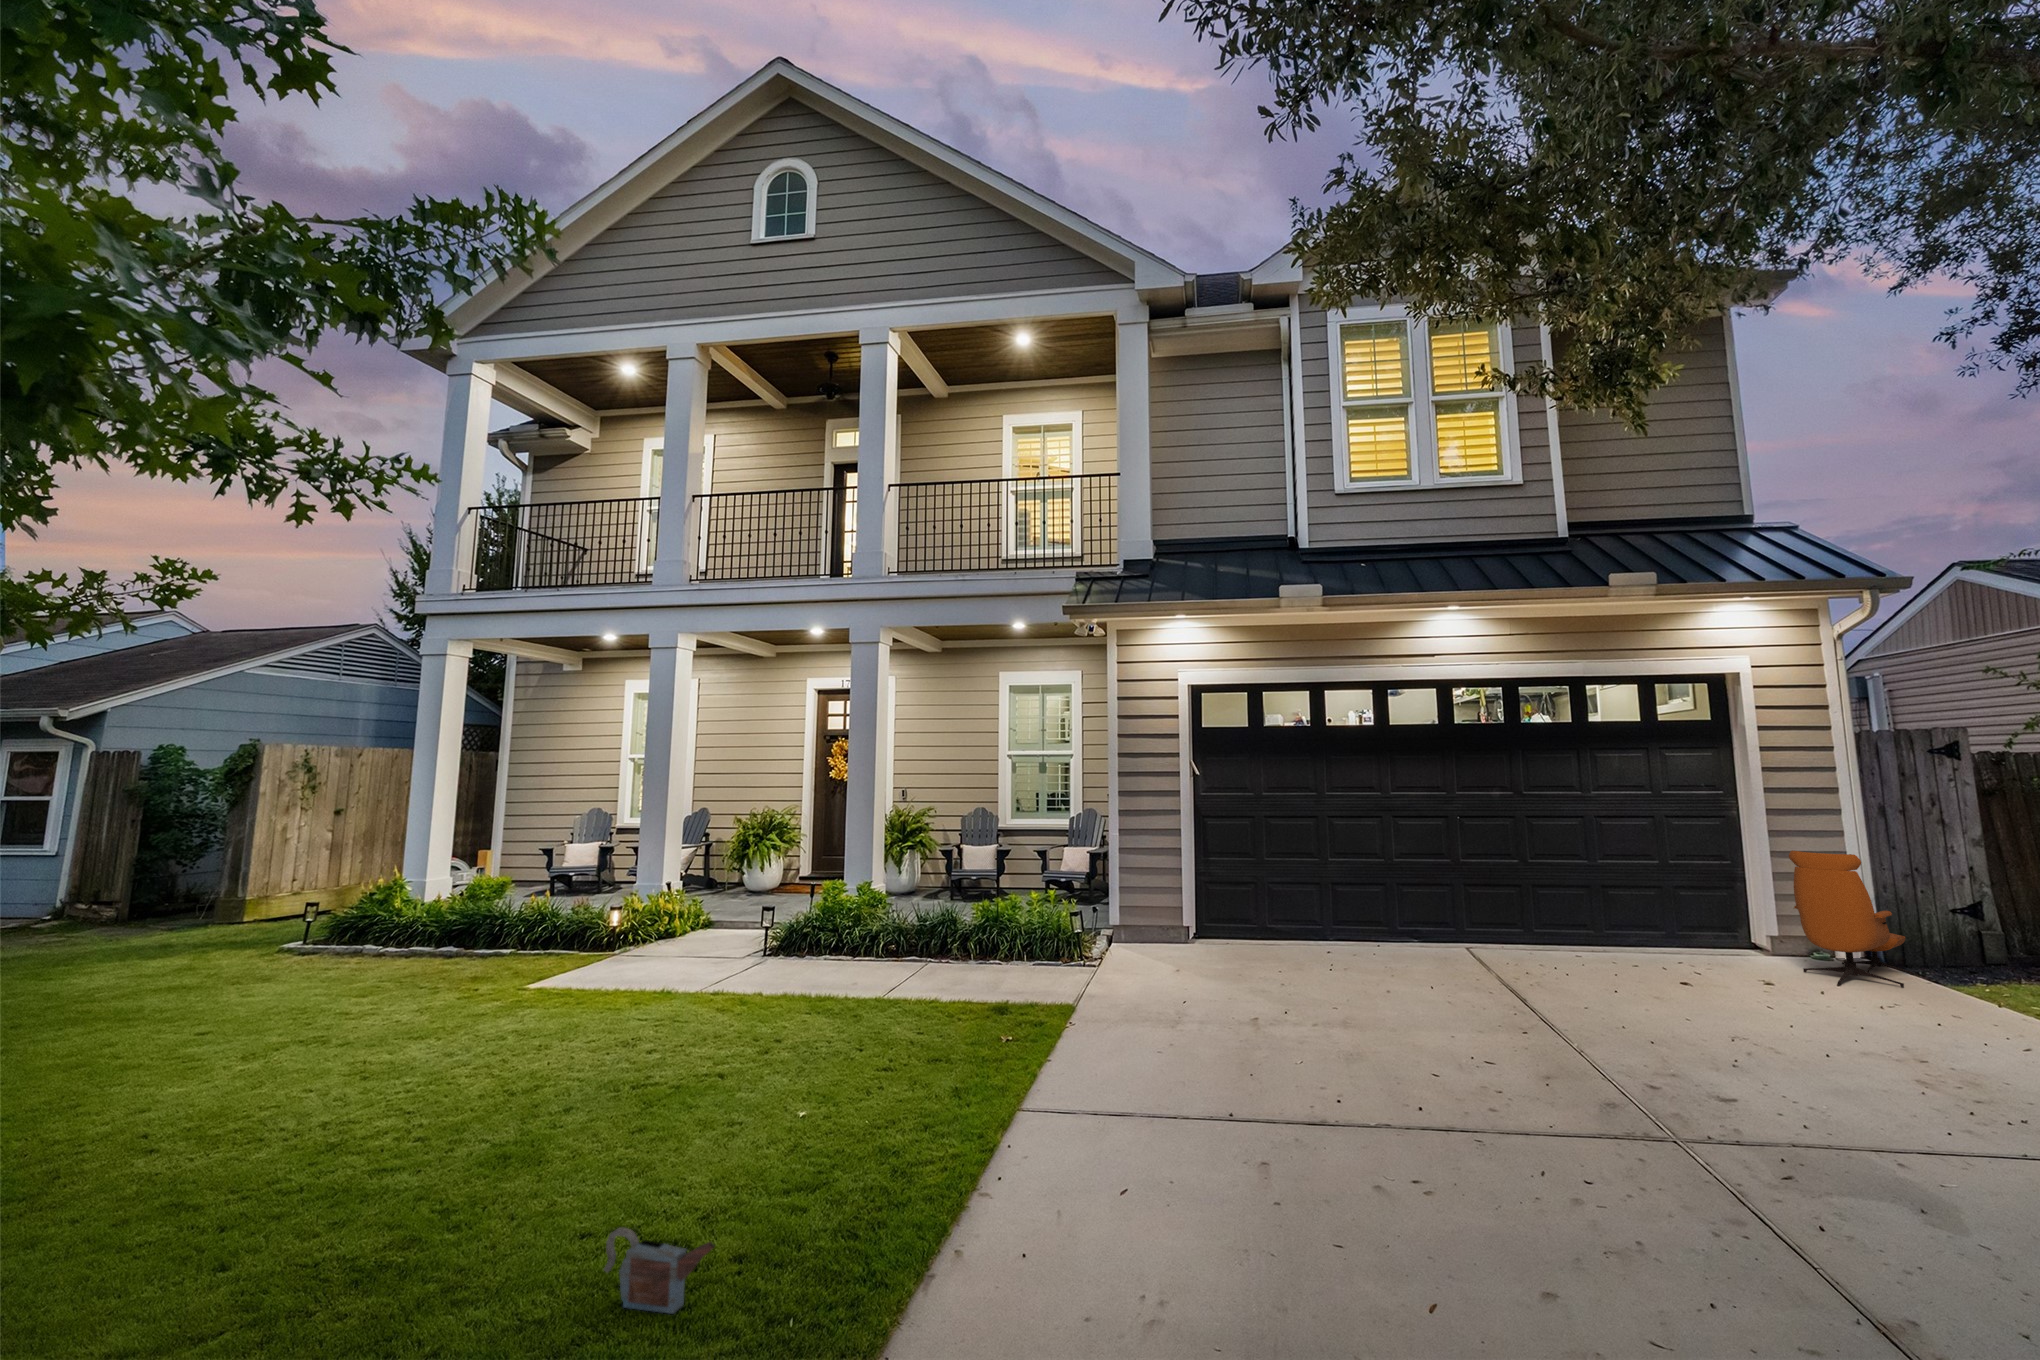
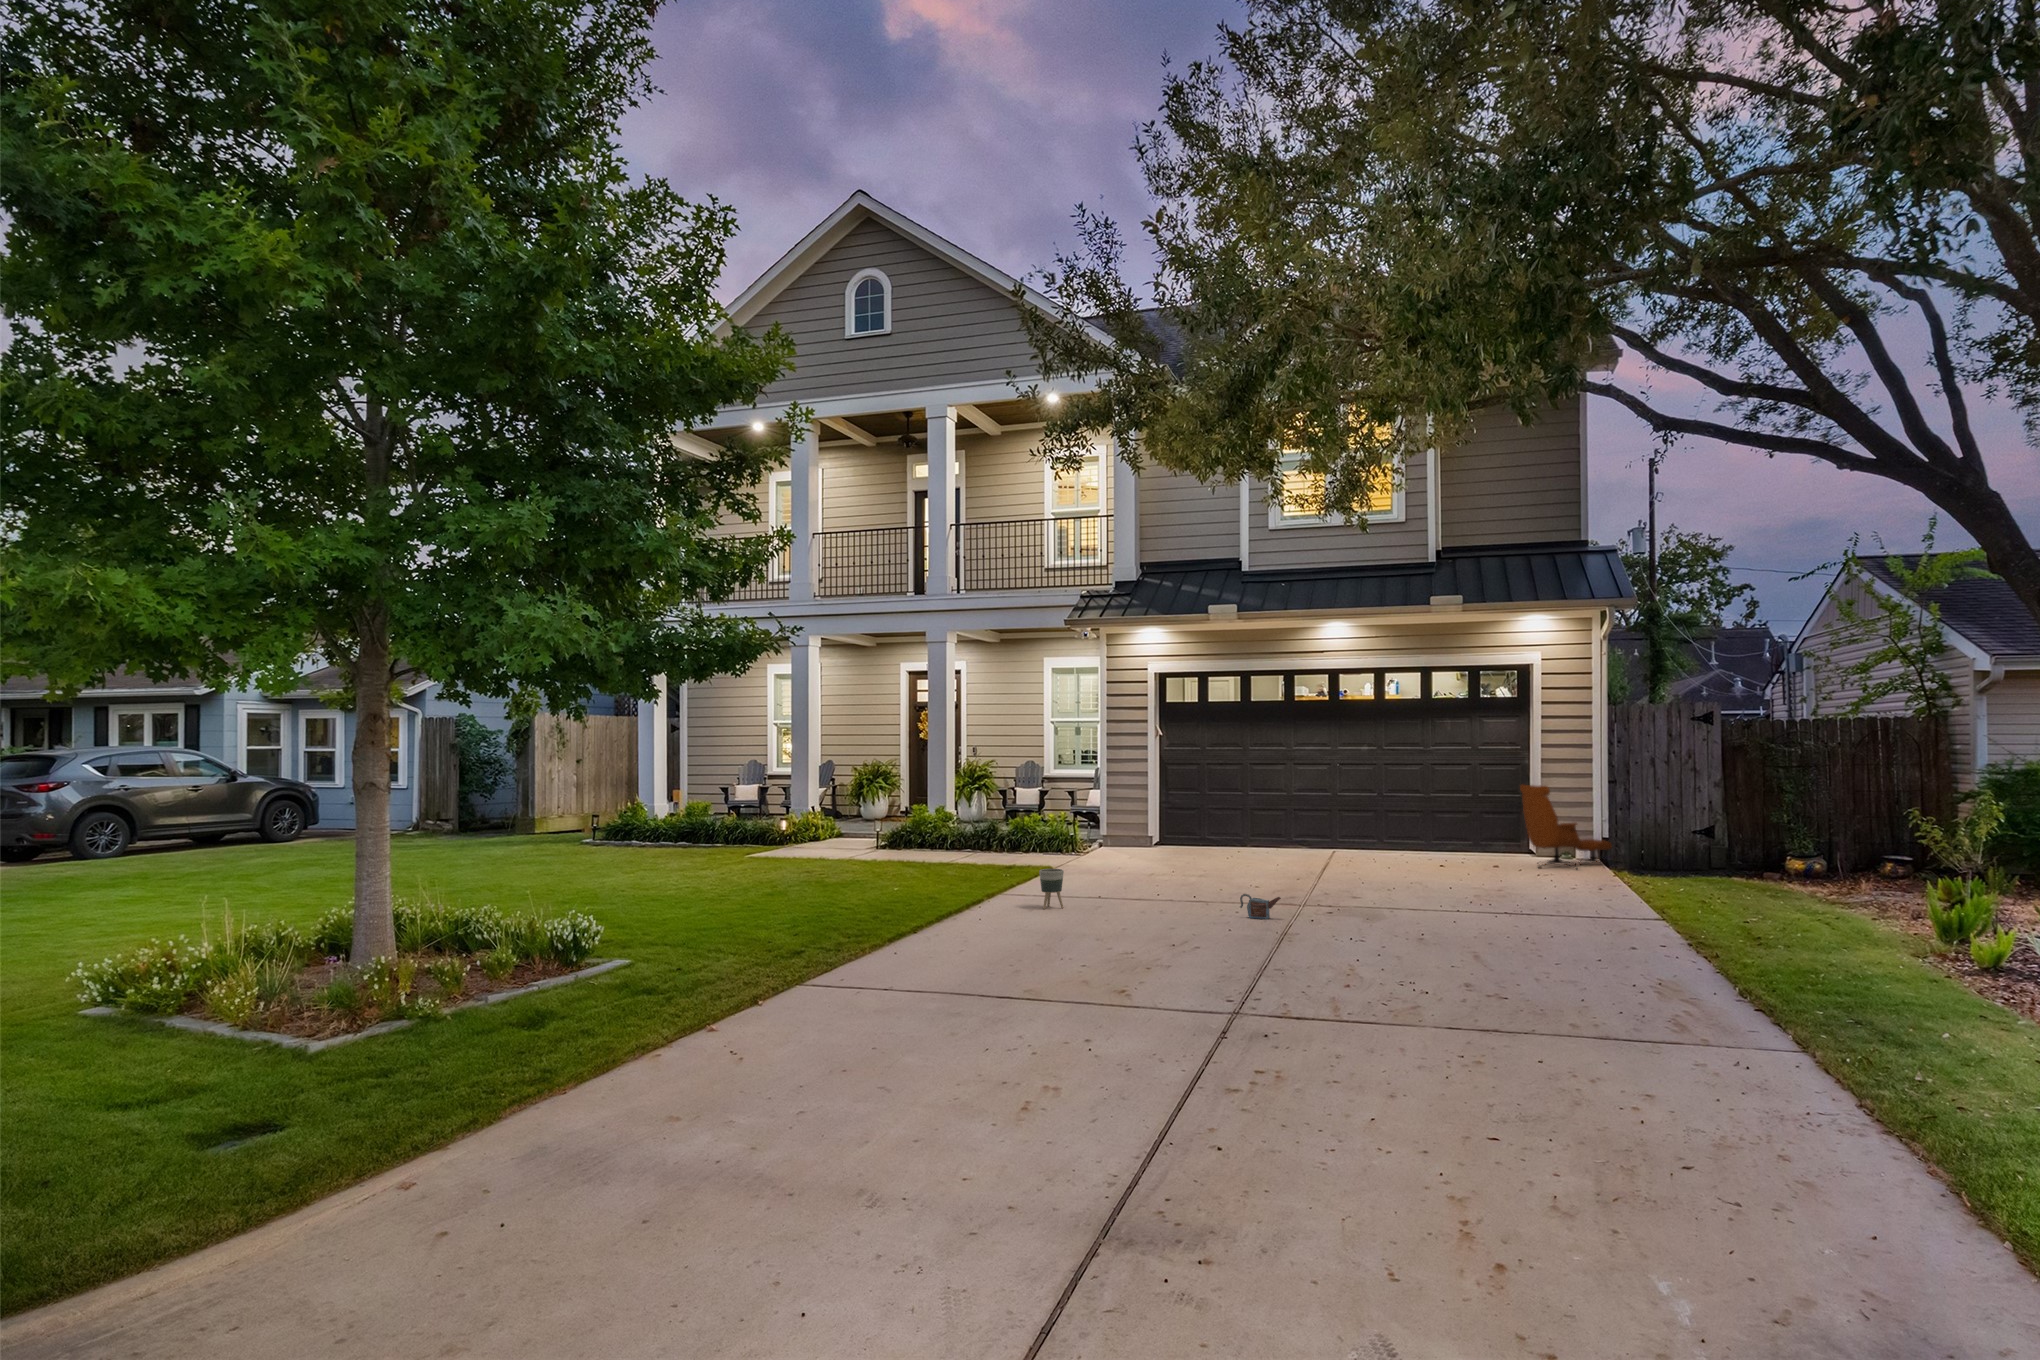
planter: none [1201,1116,1268,1248] -> present [1039,869,1064,909]
watering can: present [604,1228,715,1314] -> present [1240,894,1281,919]

